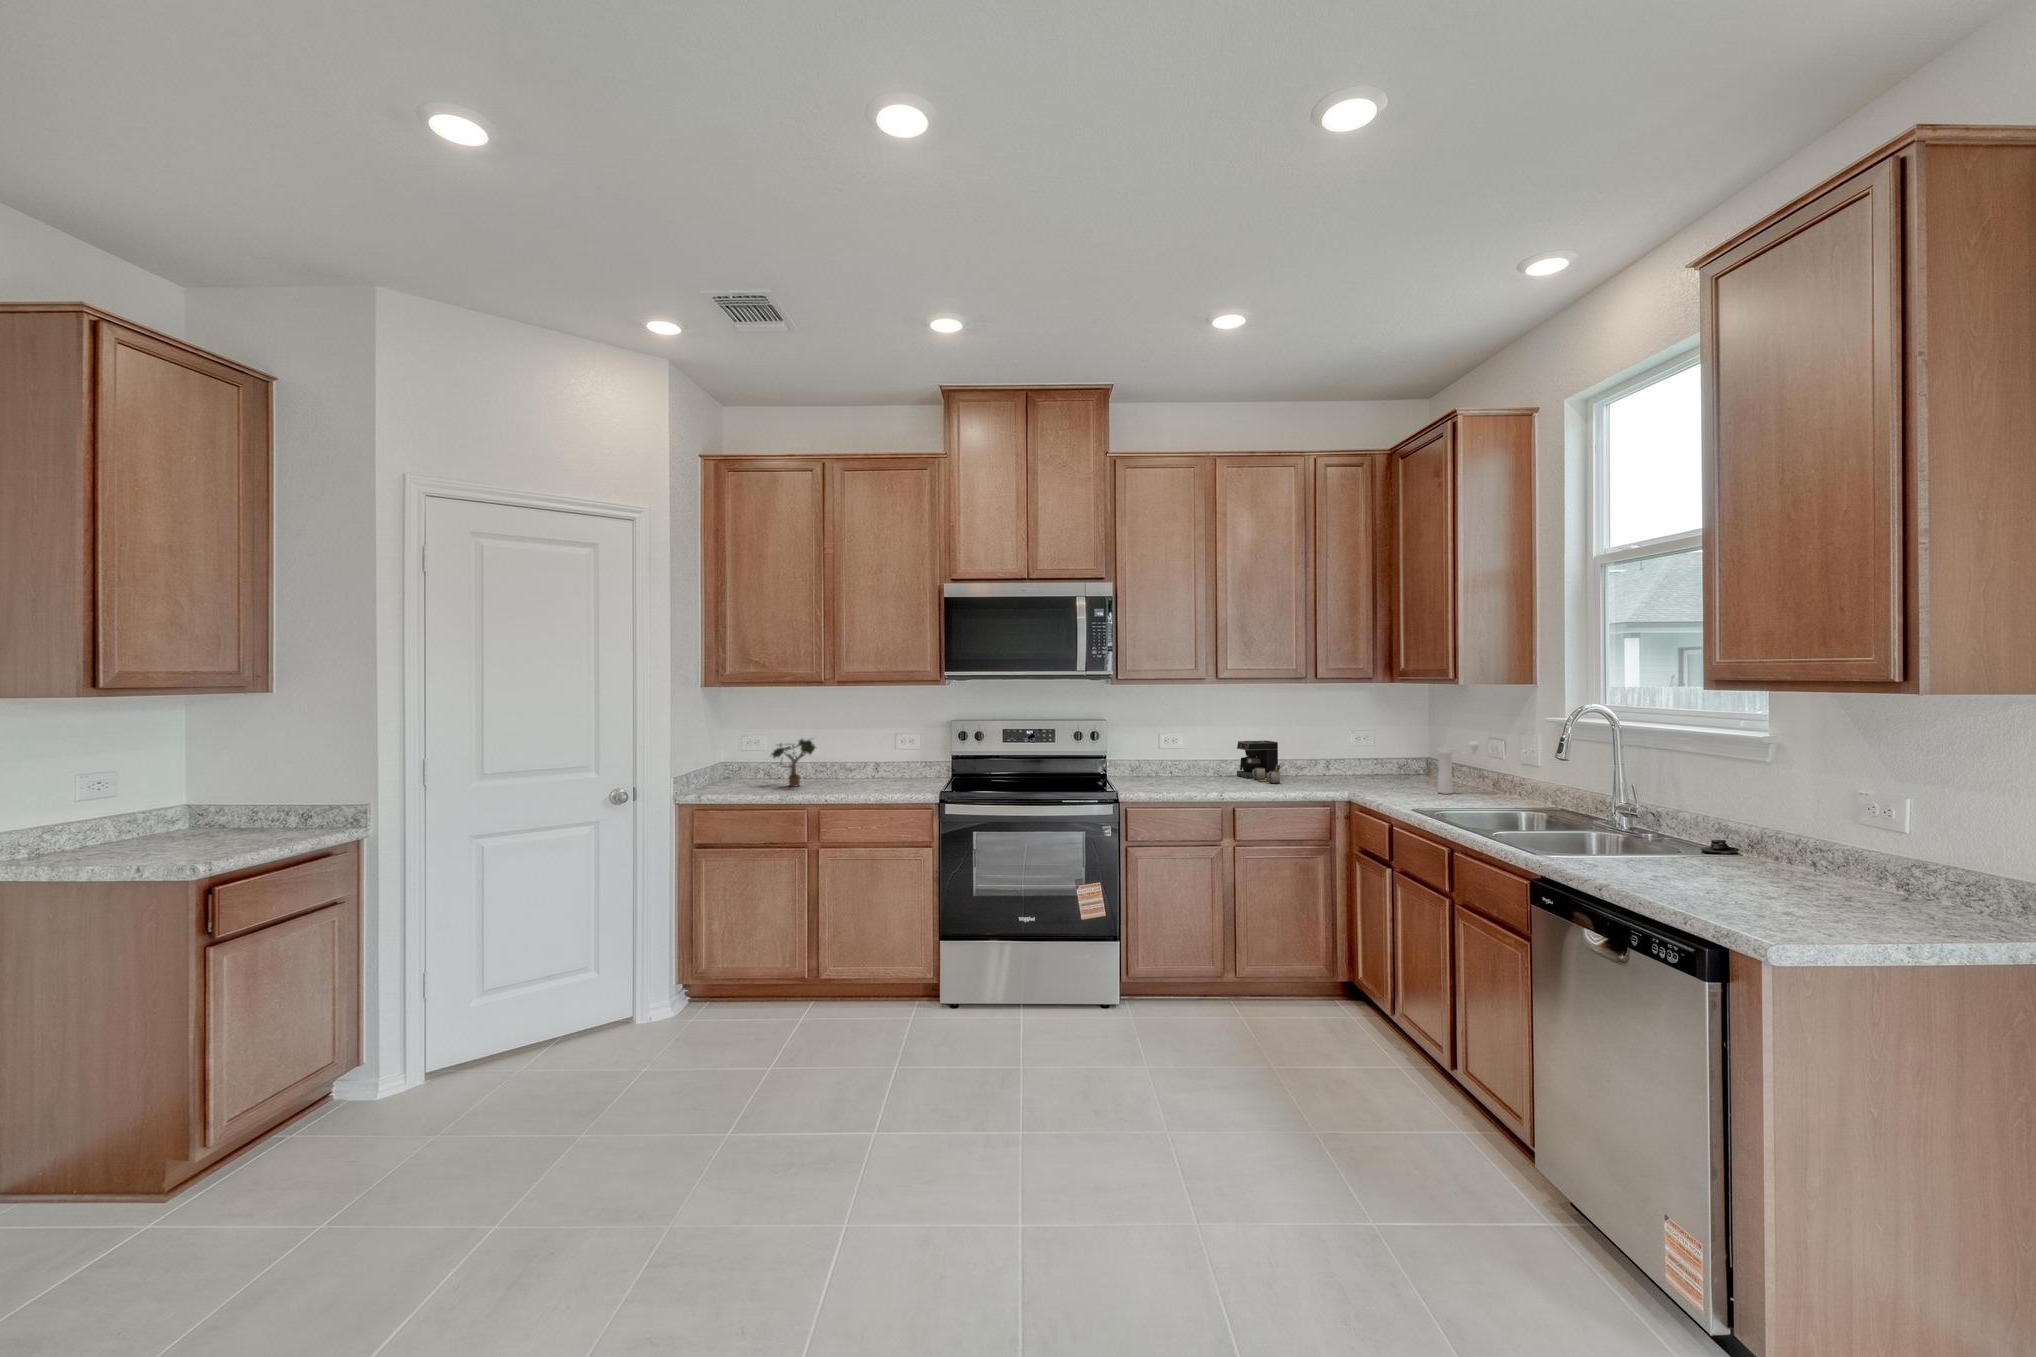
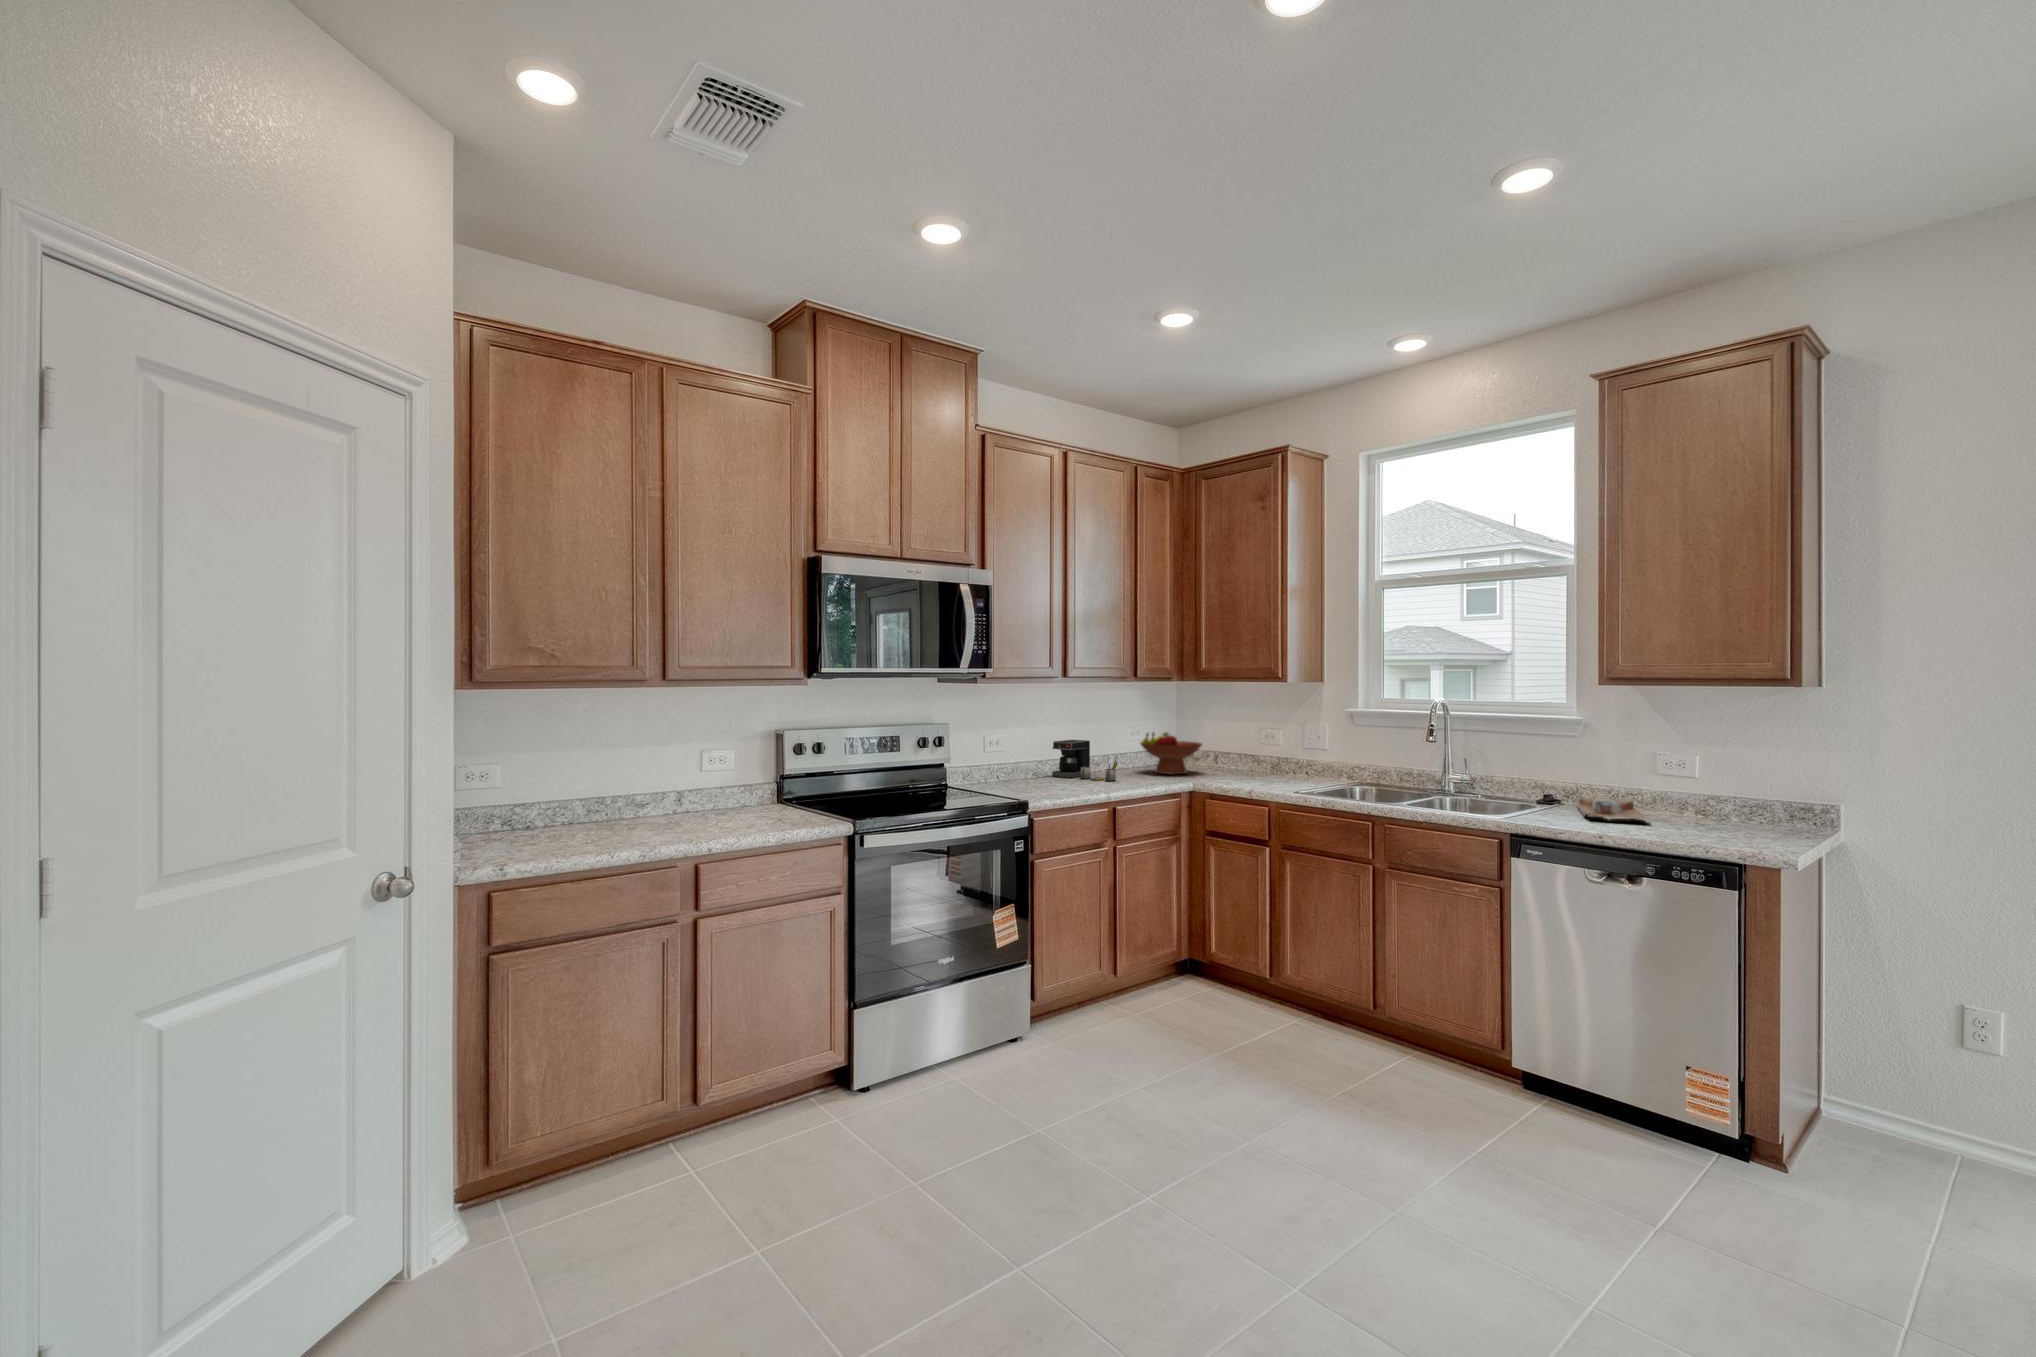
fruit bowl: none [1334,736,1408,783] -> present [1141,732,1202,775]
potted plant: present [772,739,816,787] -> none [560,754,679,834]
pepper mill: present [1438,741,1480,794] -> none [1249,732,1278,779]
cutting board: none [1668,846,1837,888] -> present [1577,797,1650,823]

